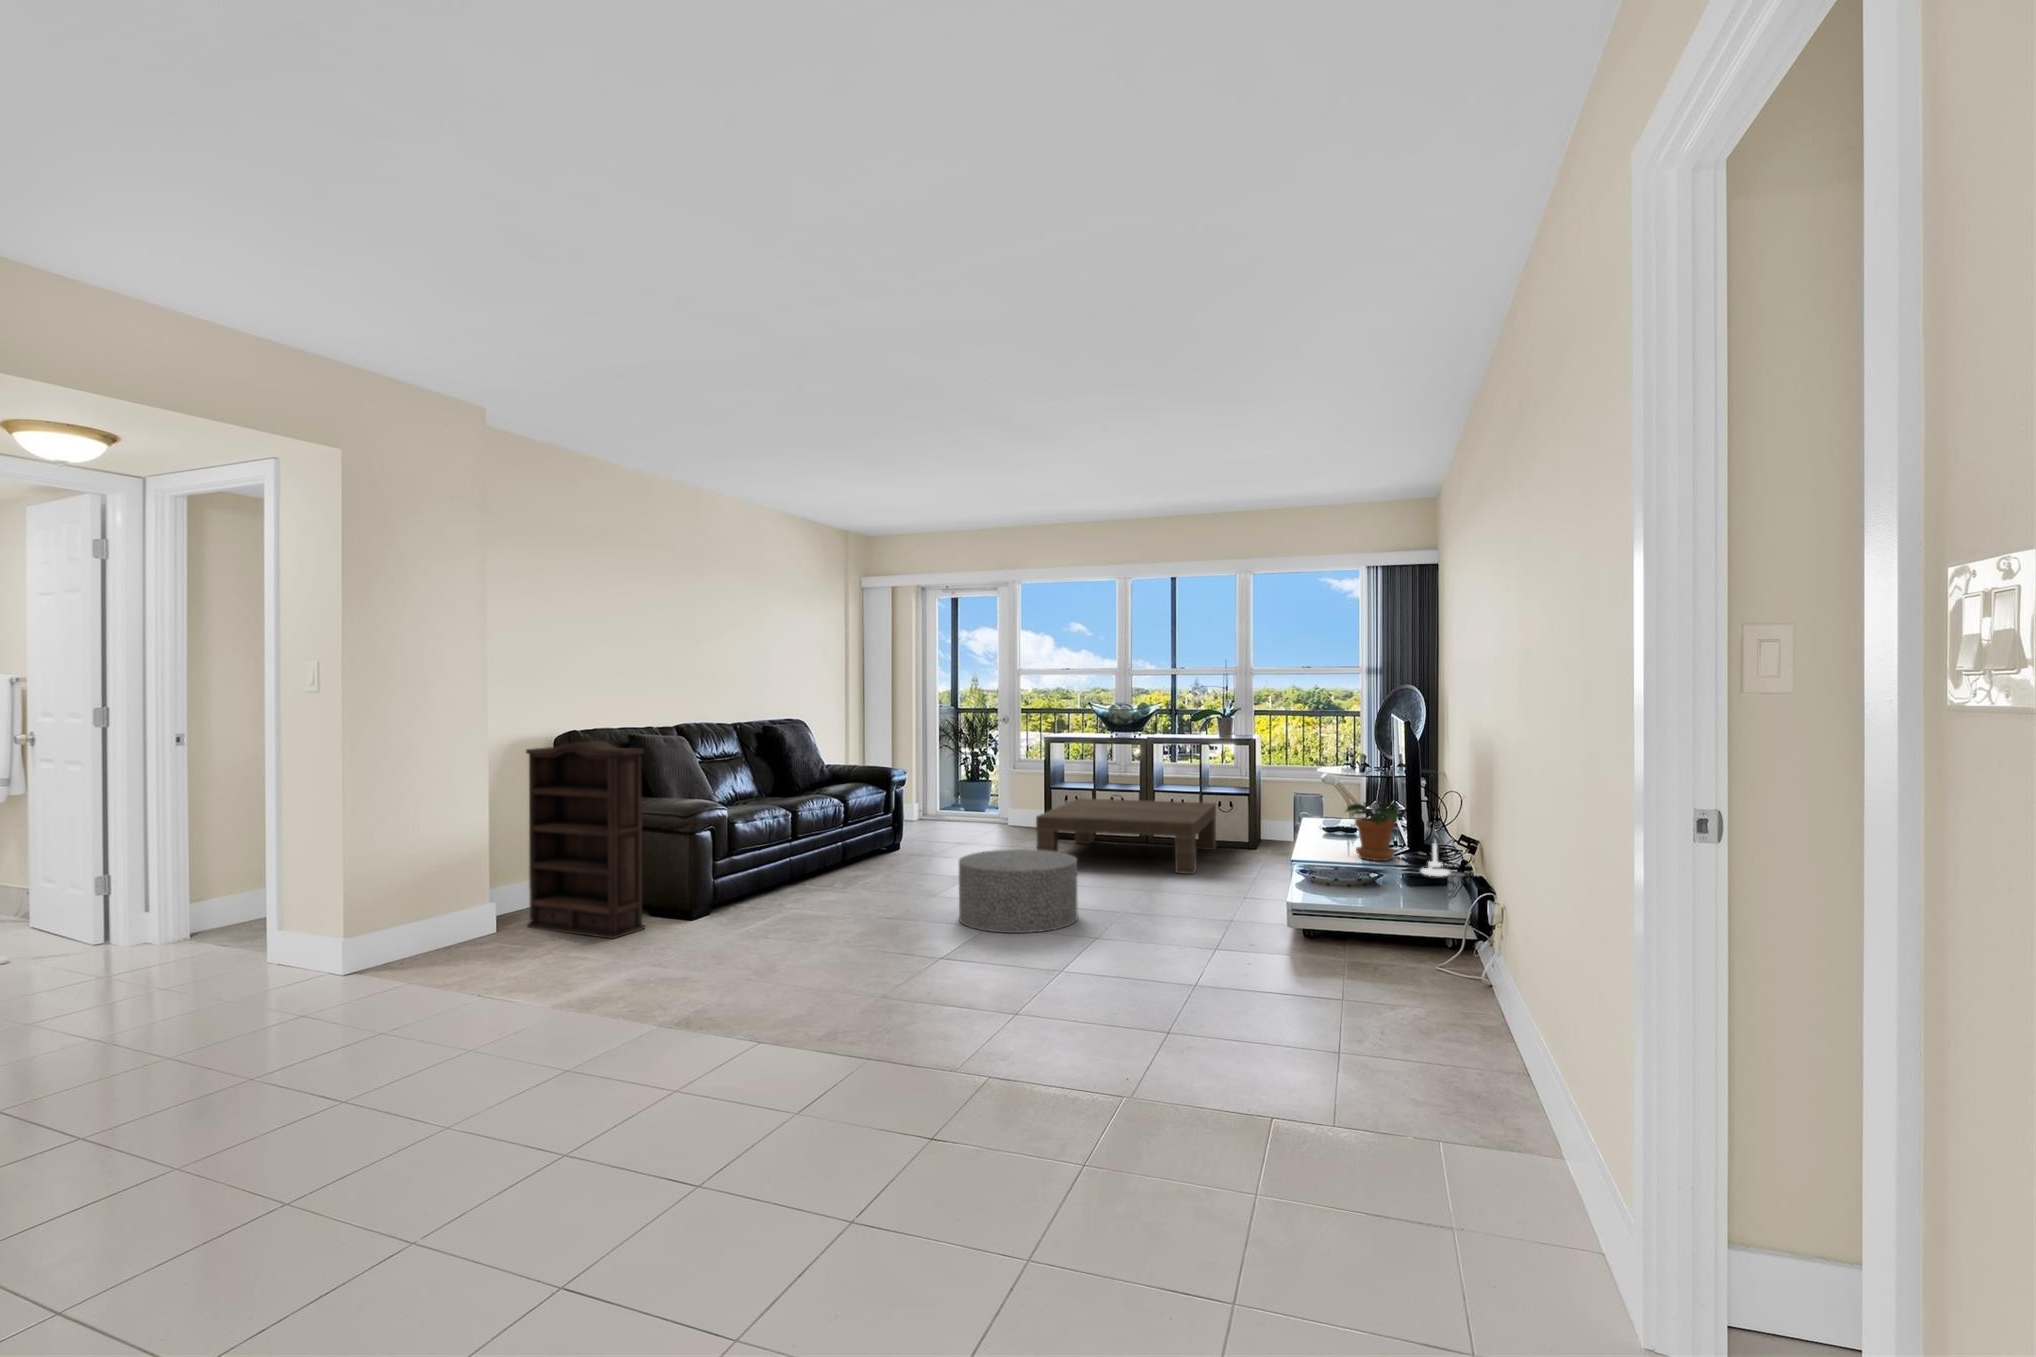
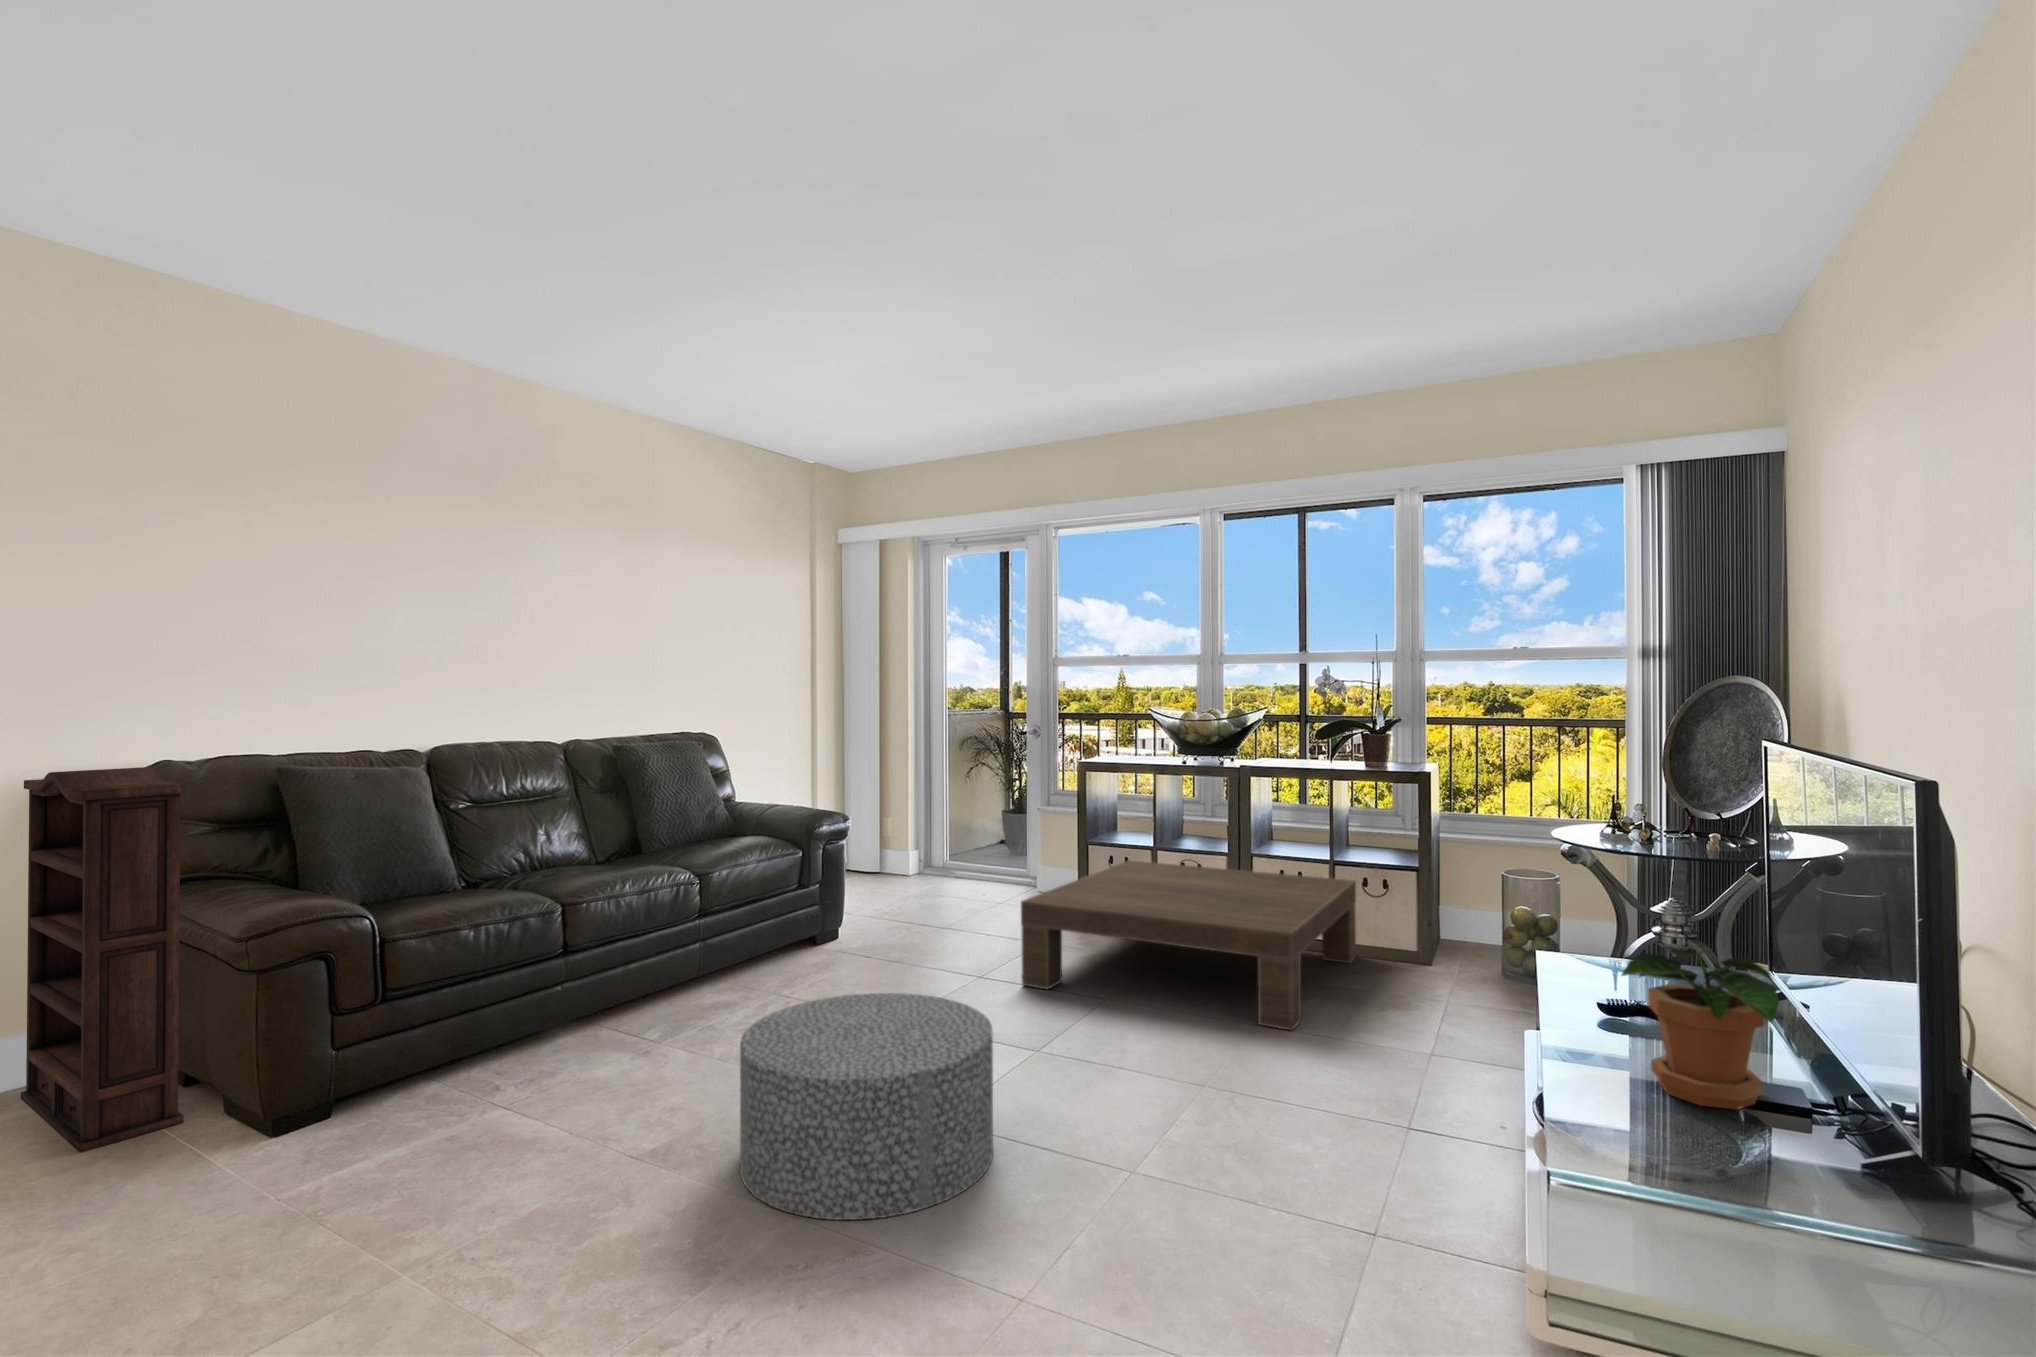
candle holder: present [1421,844,1450,876] -> none [1866,1095,1974,1216]

